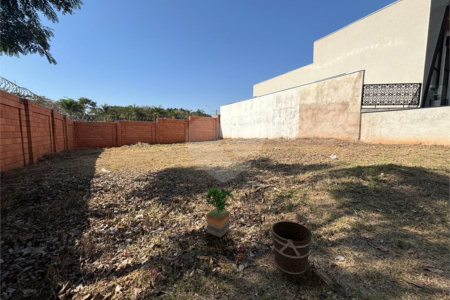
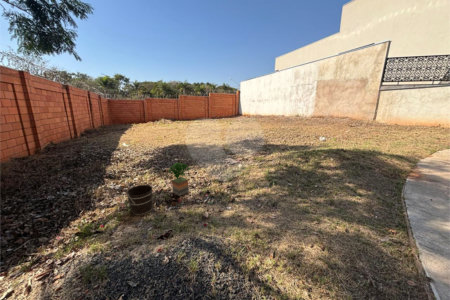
bucket: present [270,220,312,274] -> present [127,185,153,215]

